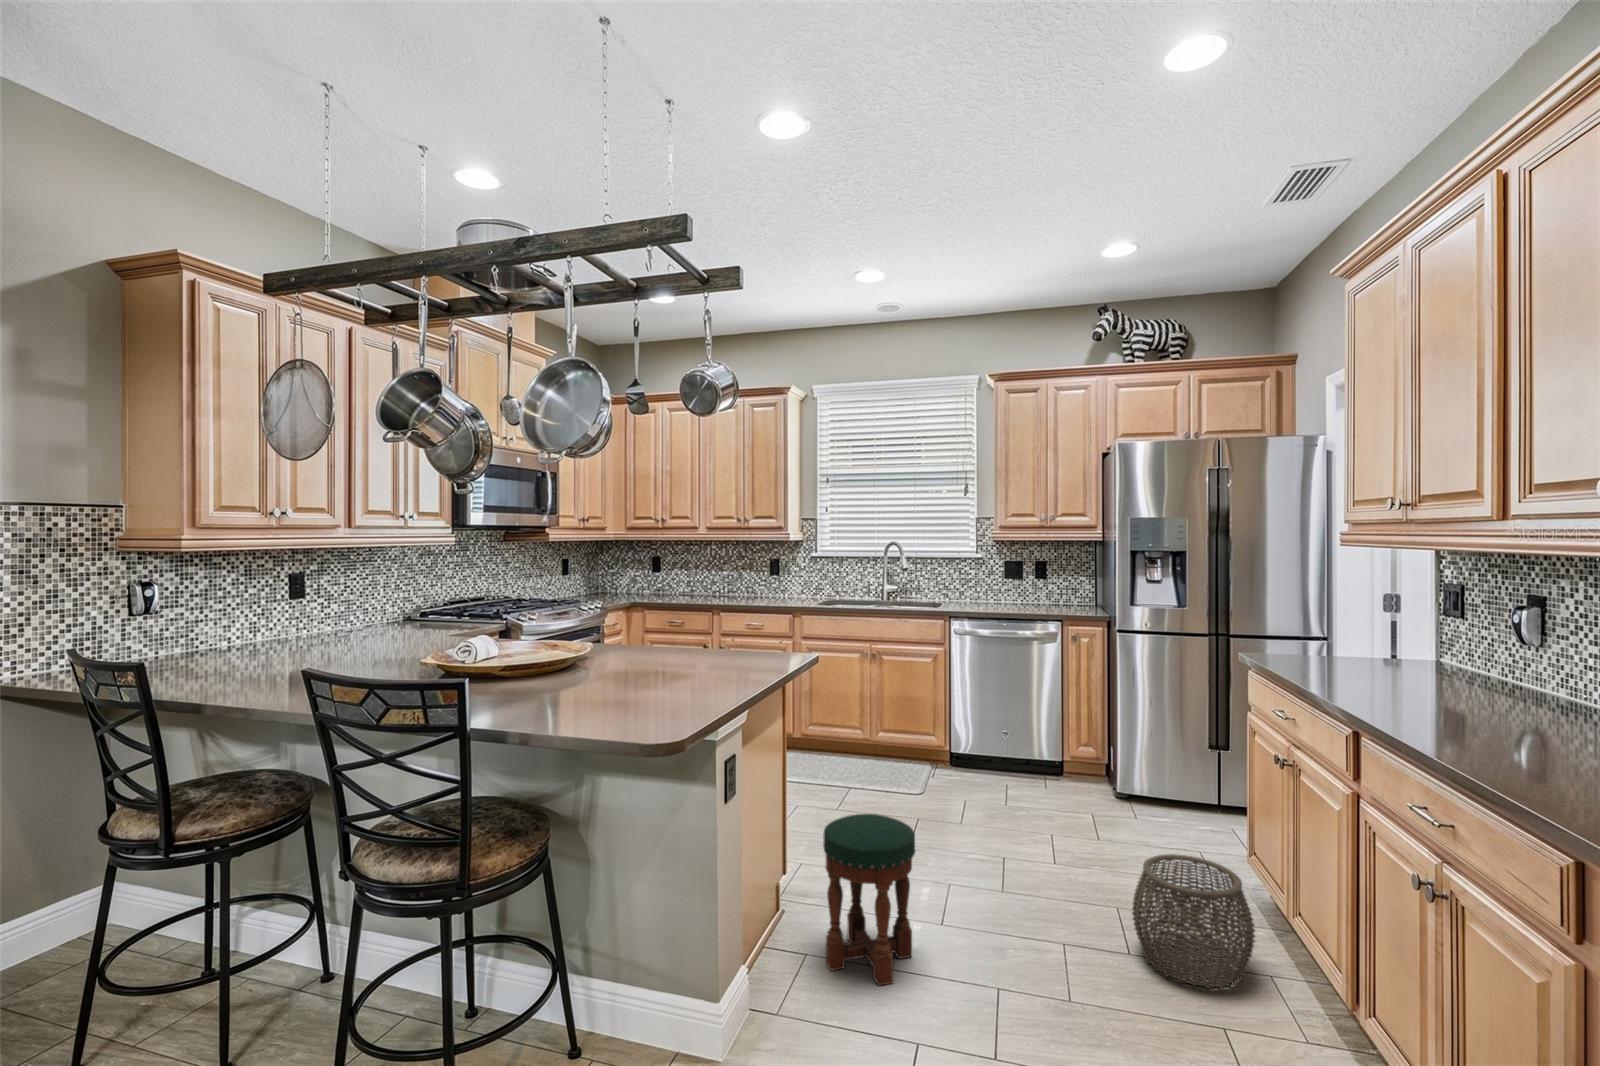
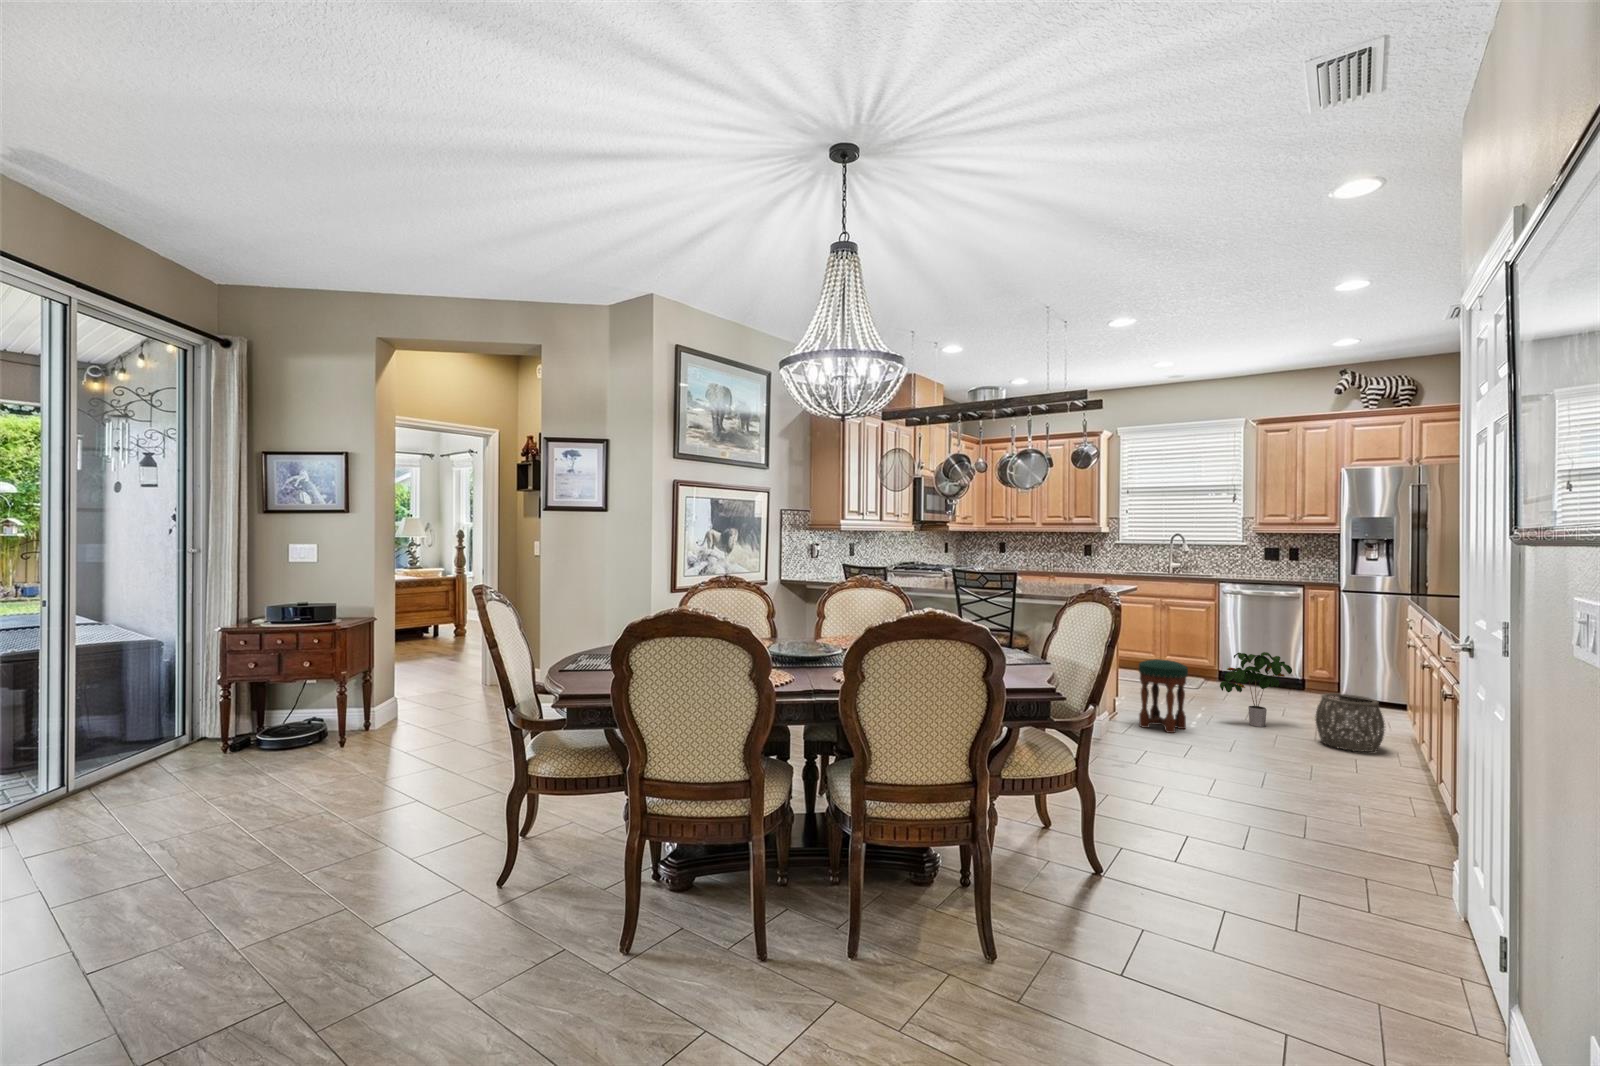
potted plant: none [967,769,1080,913] -> present [1220,652,1292,727]

